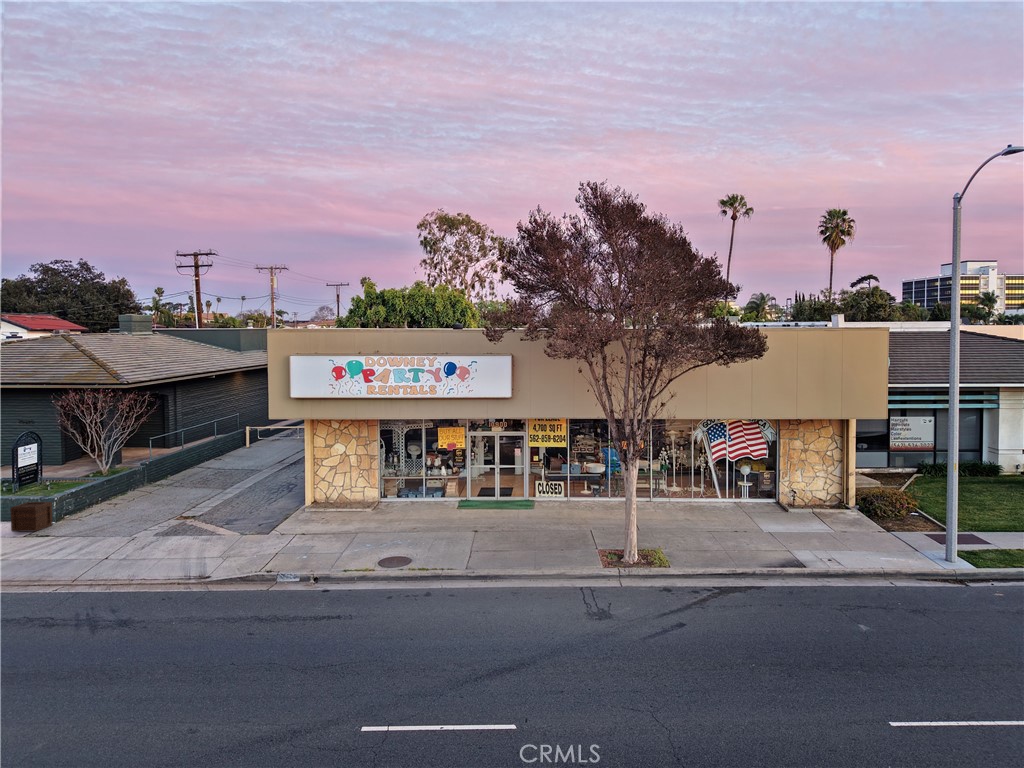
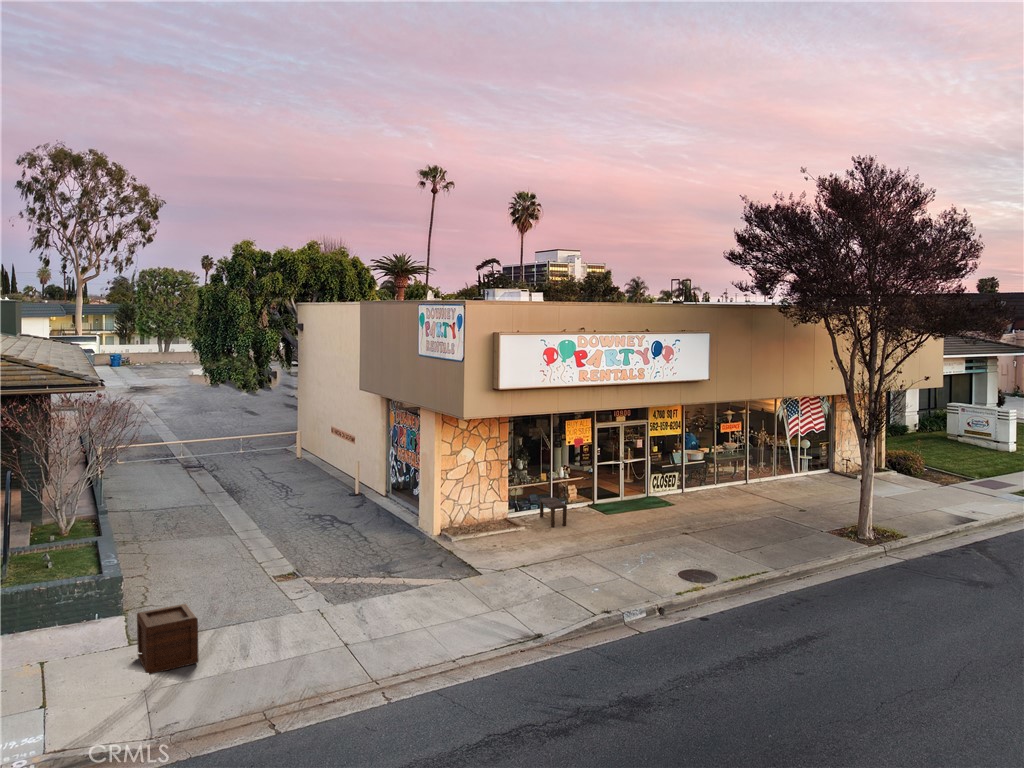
bench: none [379,486,405,508] -> present [540,497,567,527]

